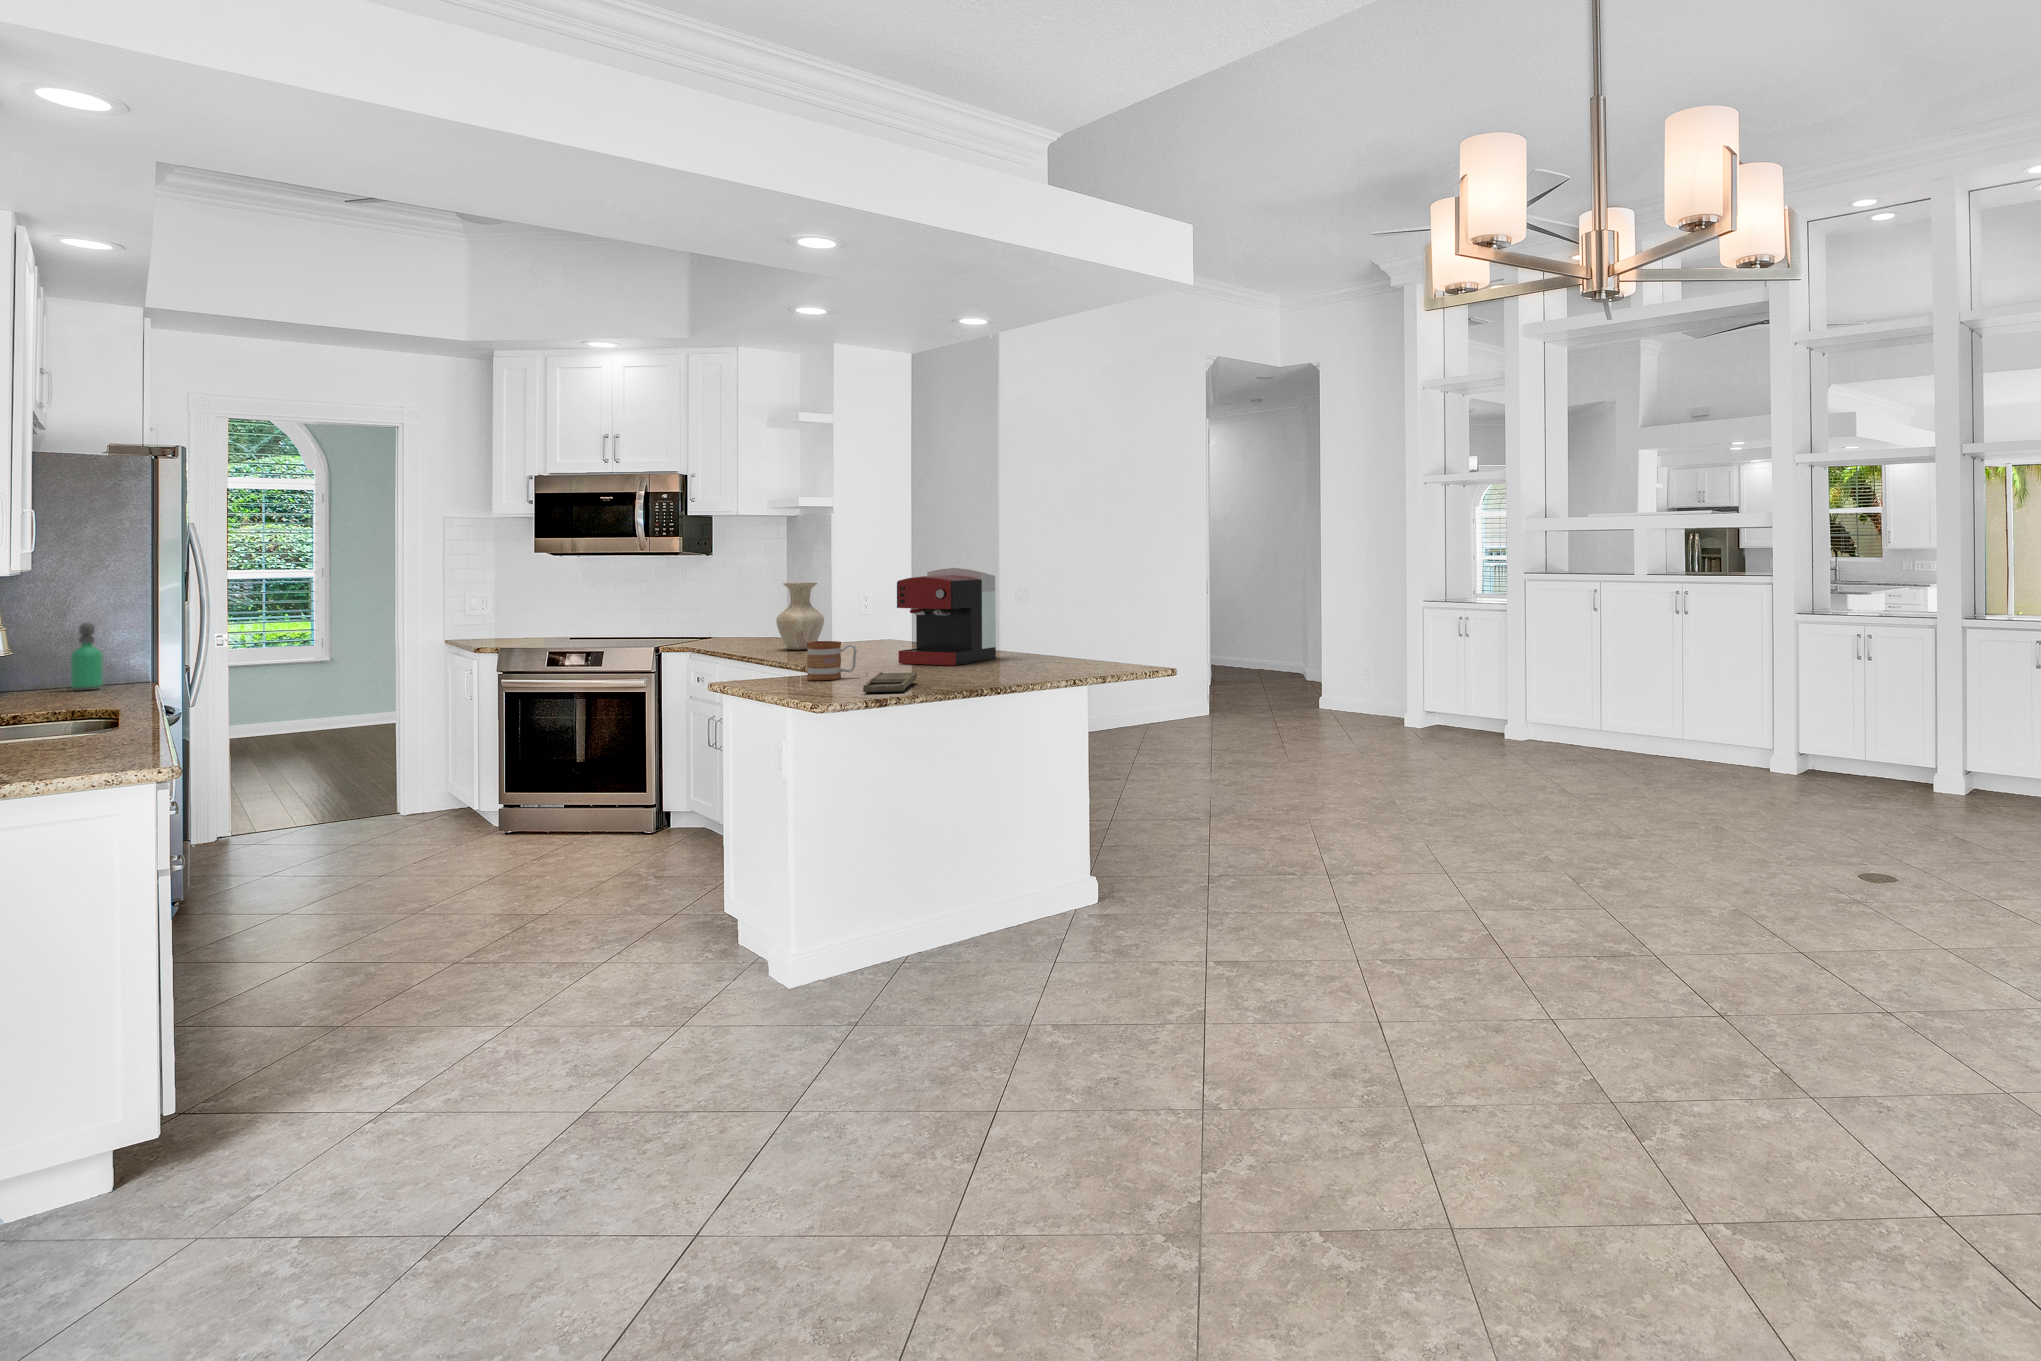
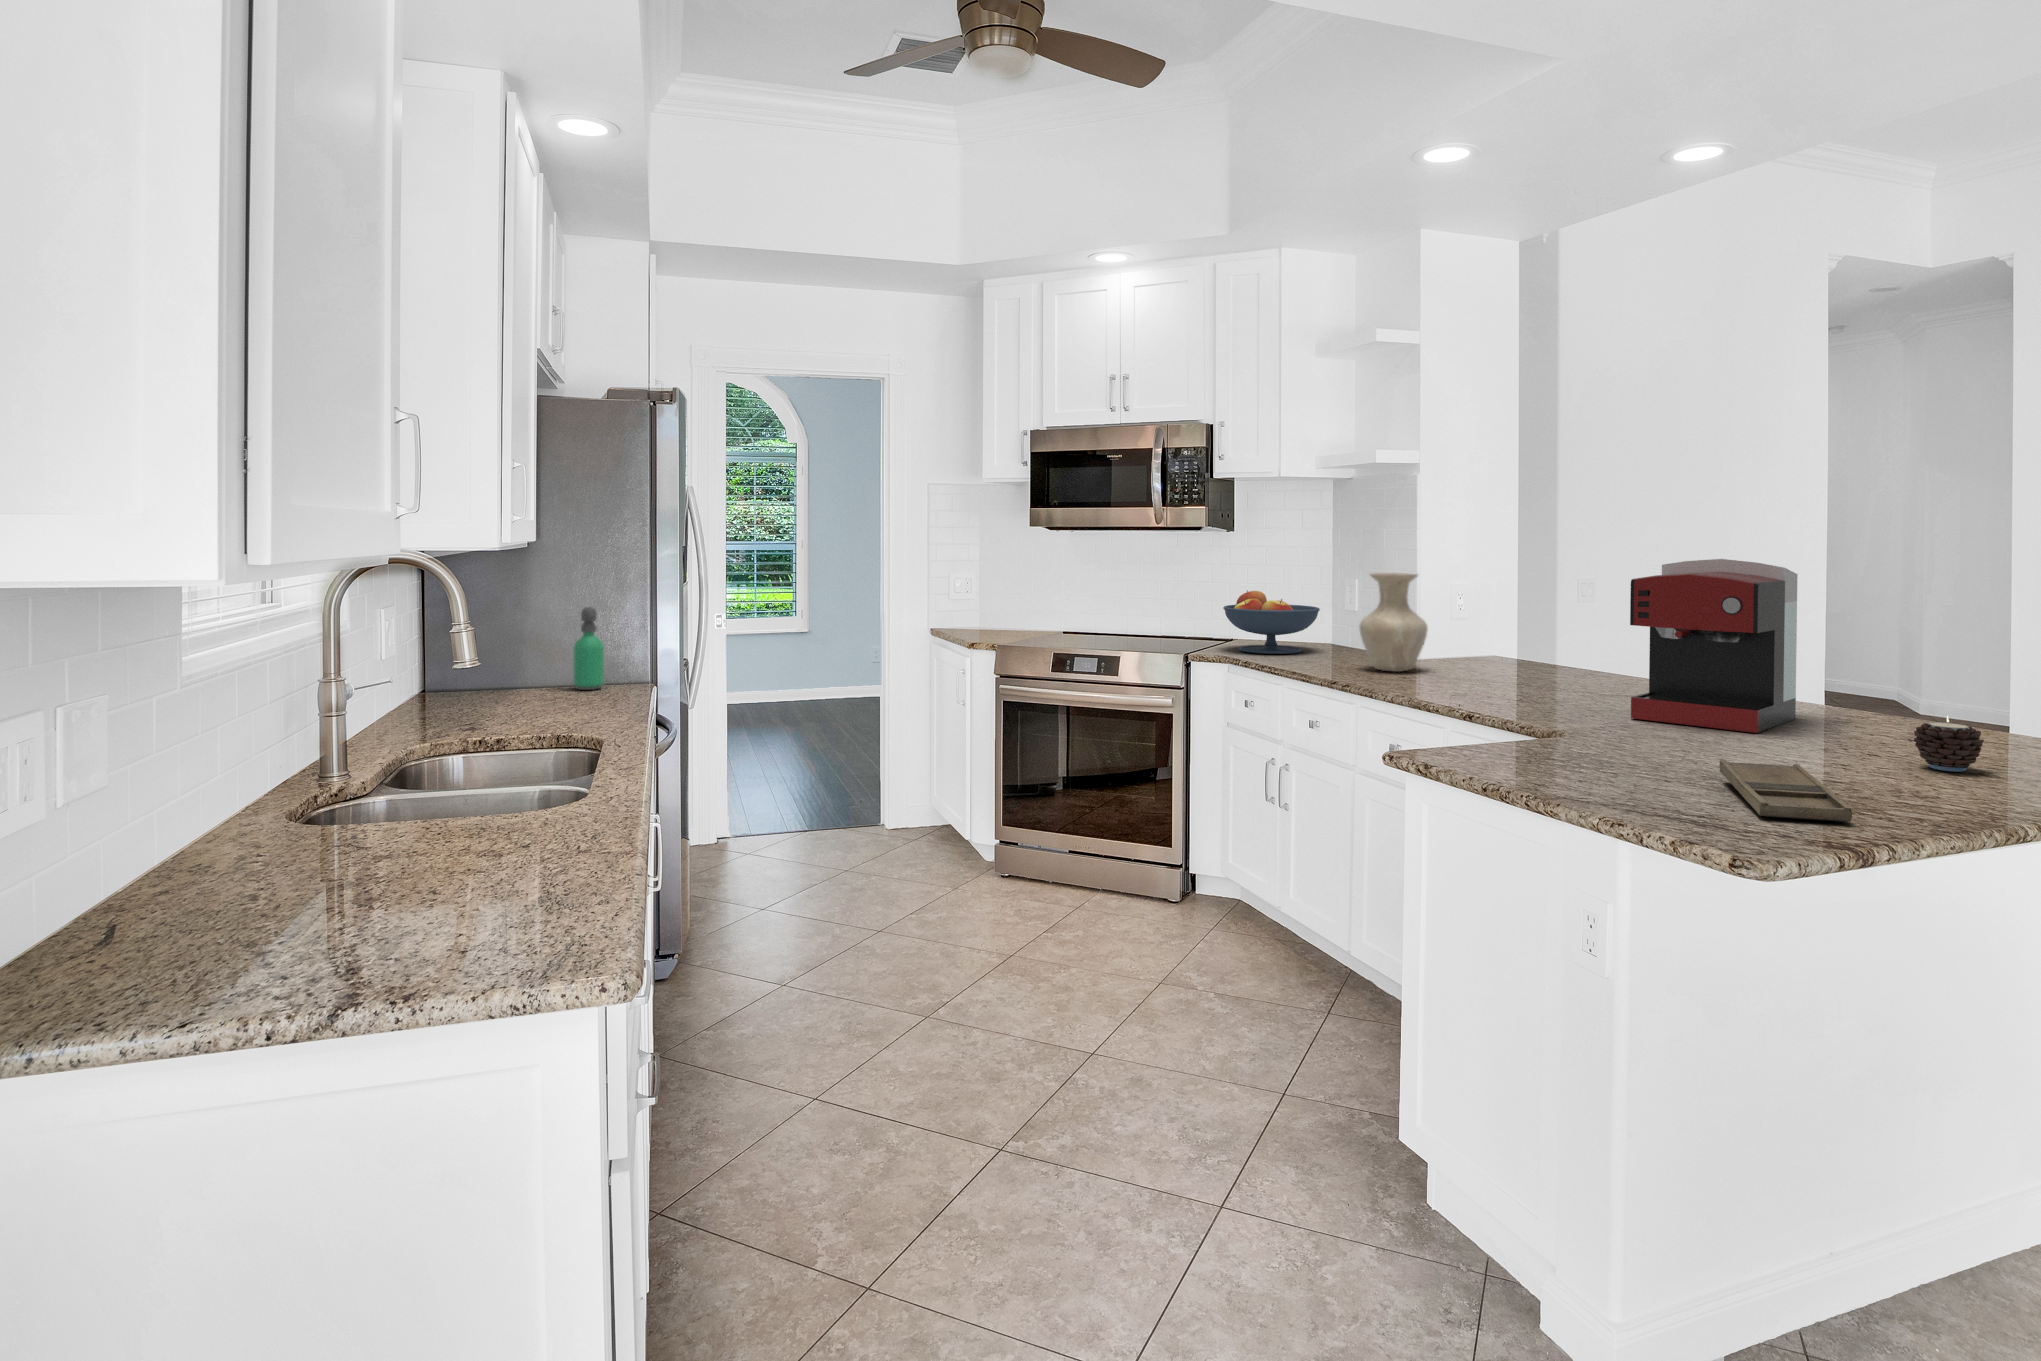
fruit bowl: none [692,599,768,645] -> present [1223,590,1320,654]
mug: present [807,641,856,680] -> none [1540,686,1630,759]
candle: none [997,645,1026,674] -> present [1914,716,1984,772]

